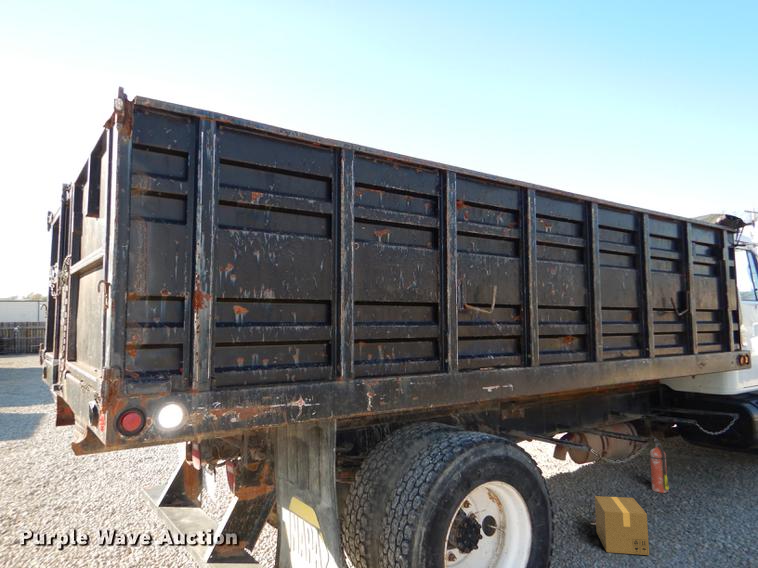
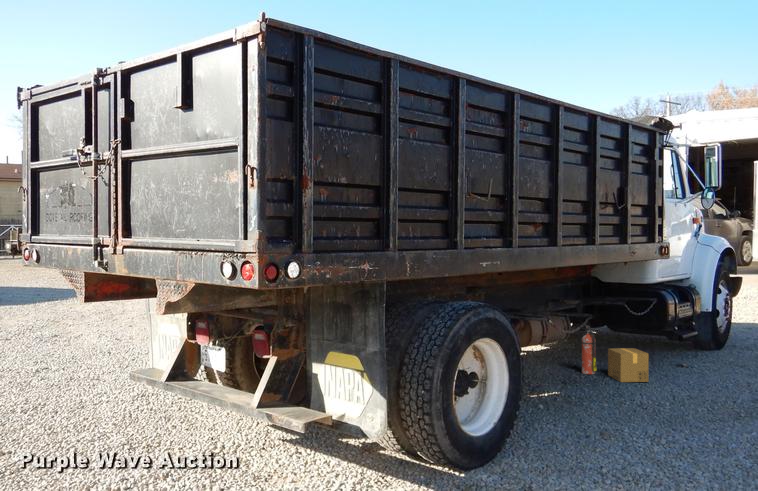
cardboard box: present [595,496,649,555] -> present [608,348,649,382]

